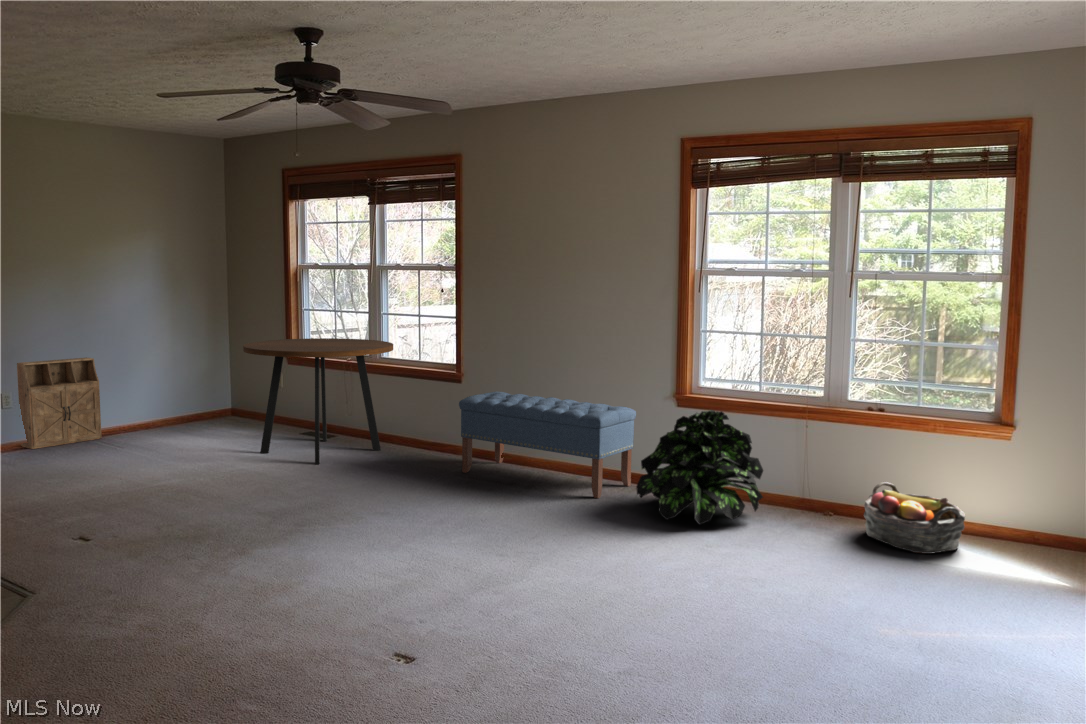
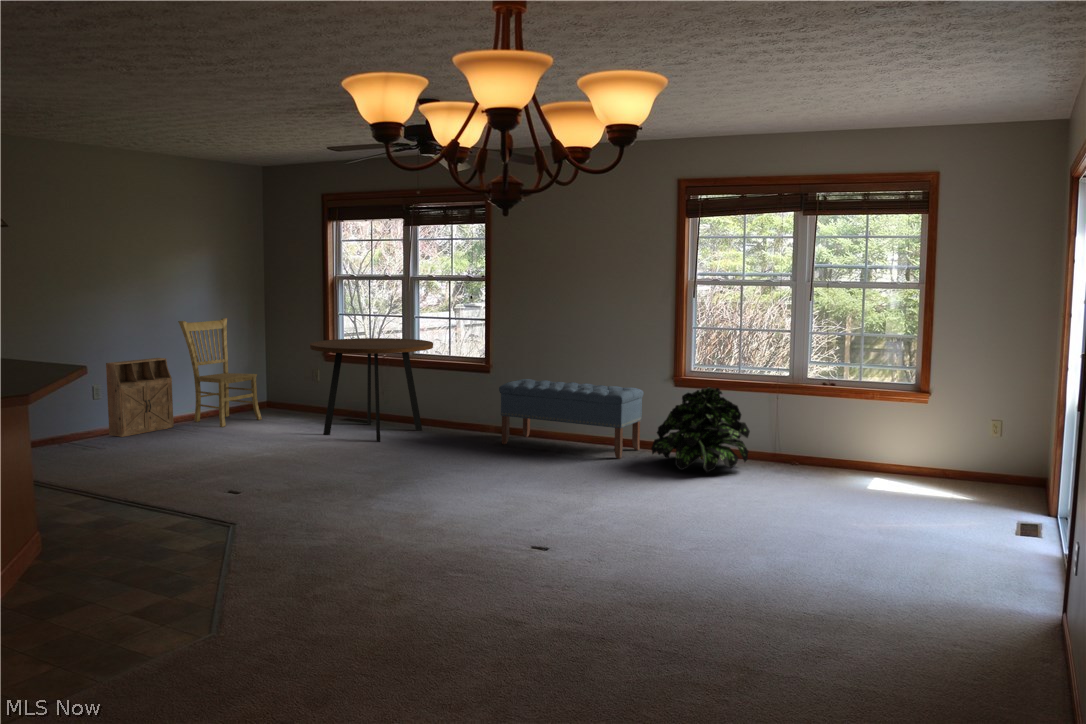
dining chair: none [112,313,209,439] -> present [178,318,262,427]
basket: present [864,482,965,554] -> none [825,437,897,485]

